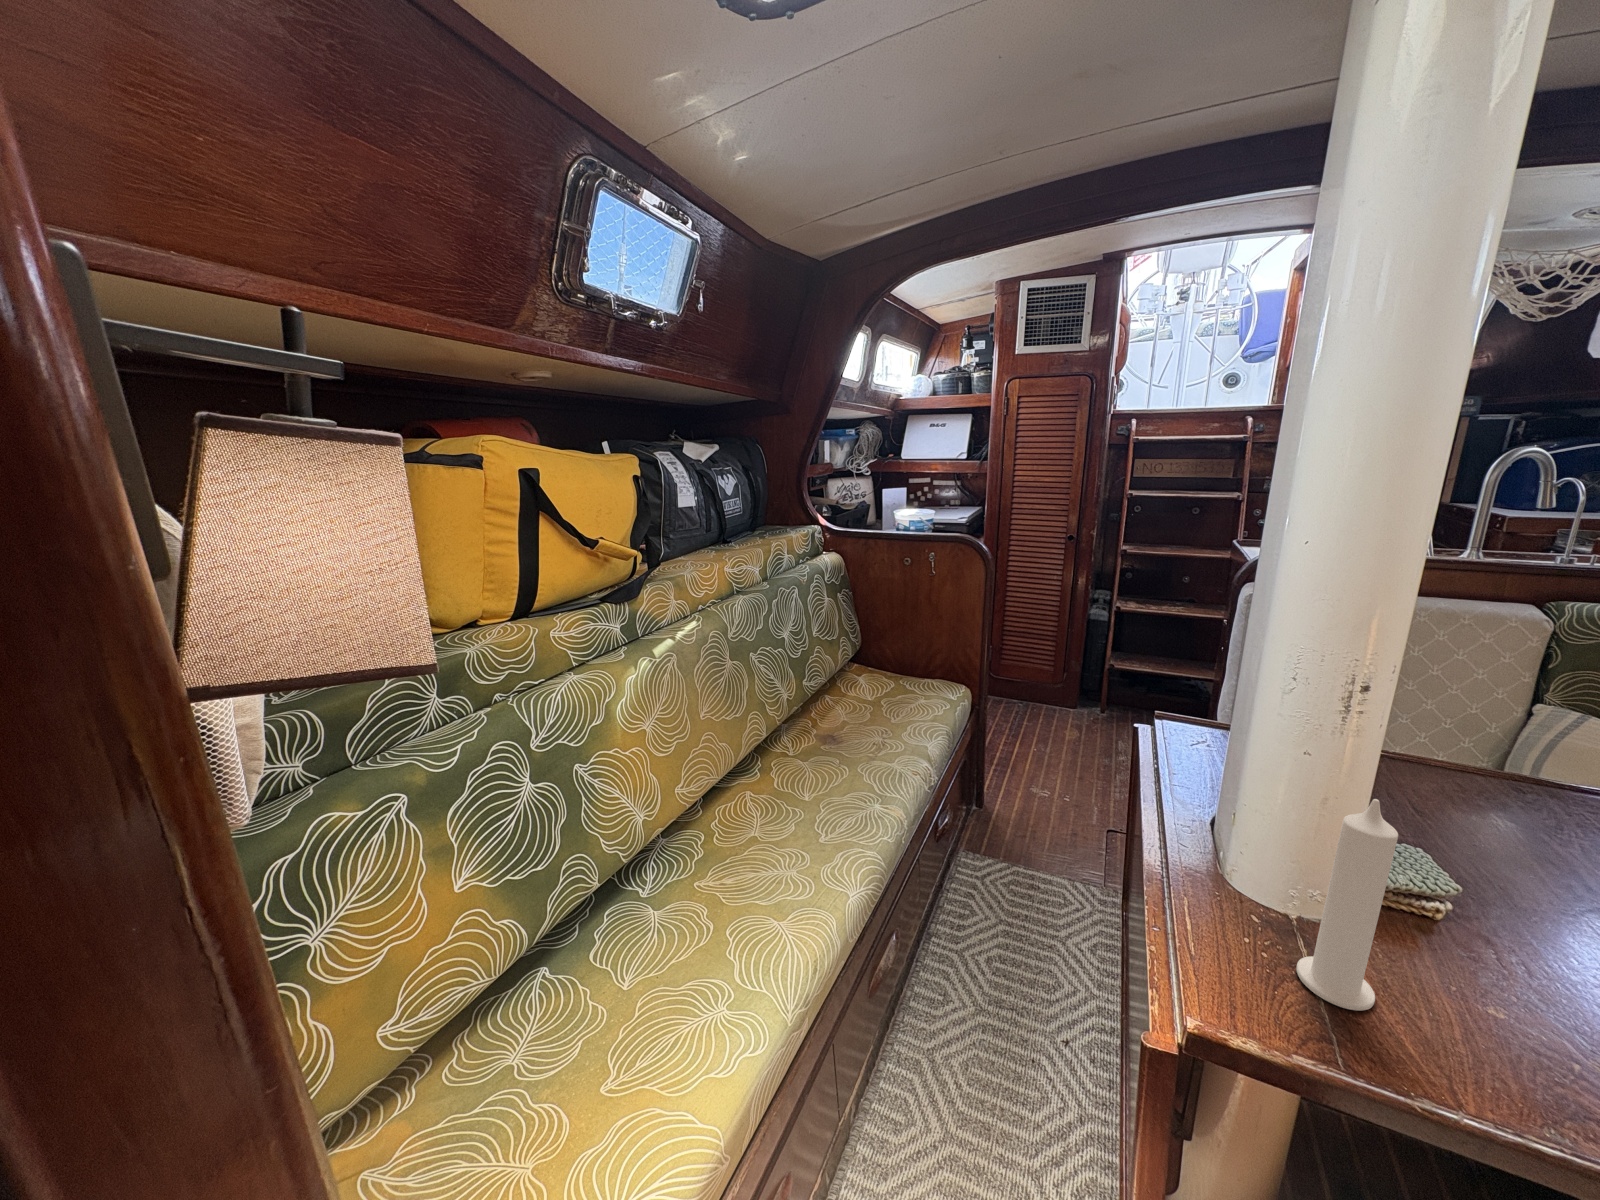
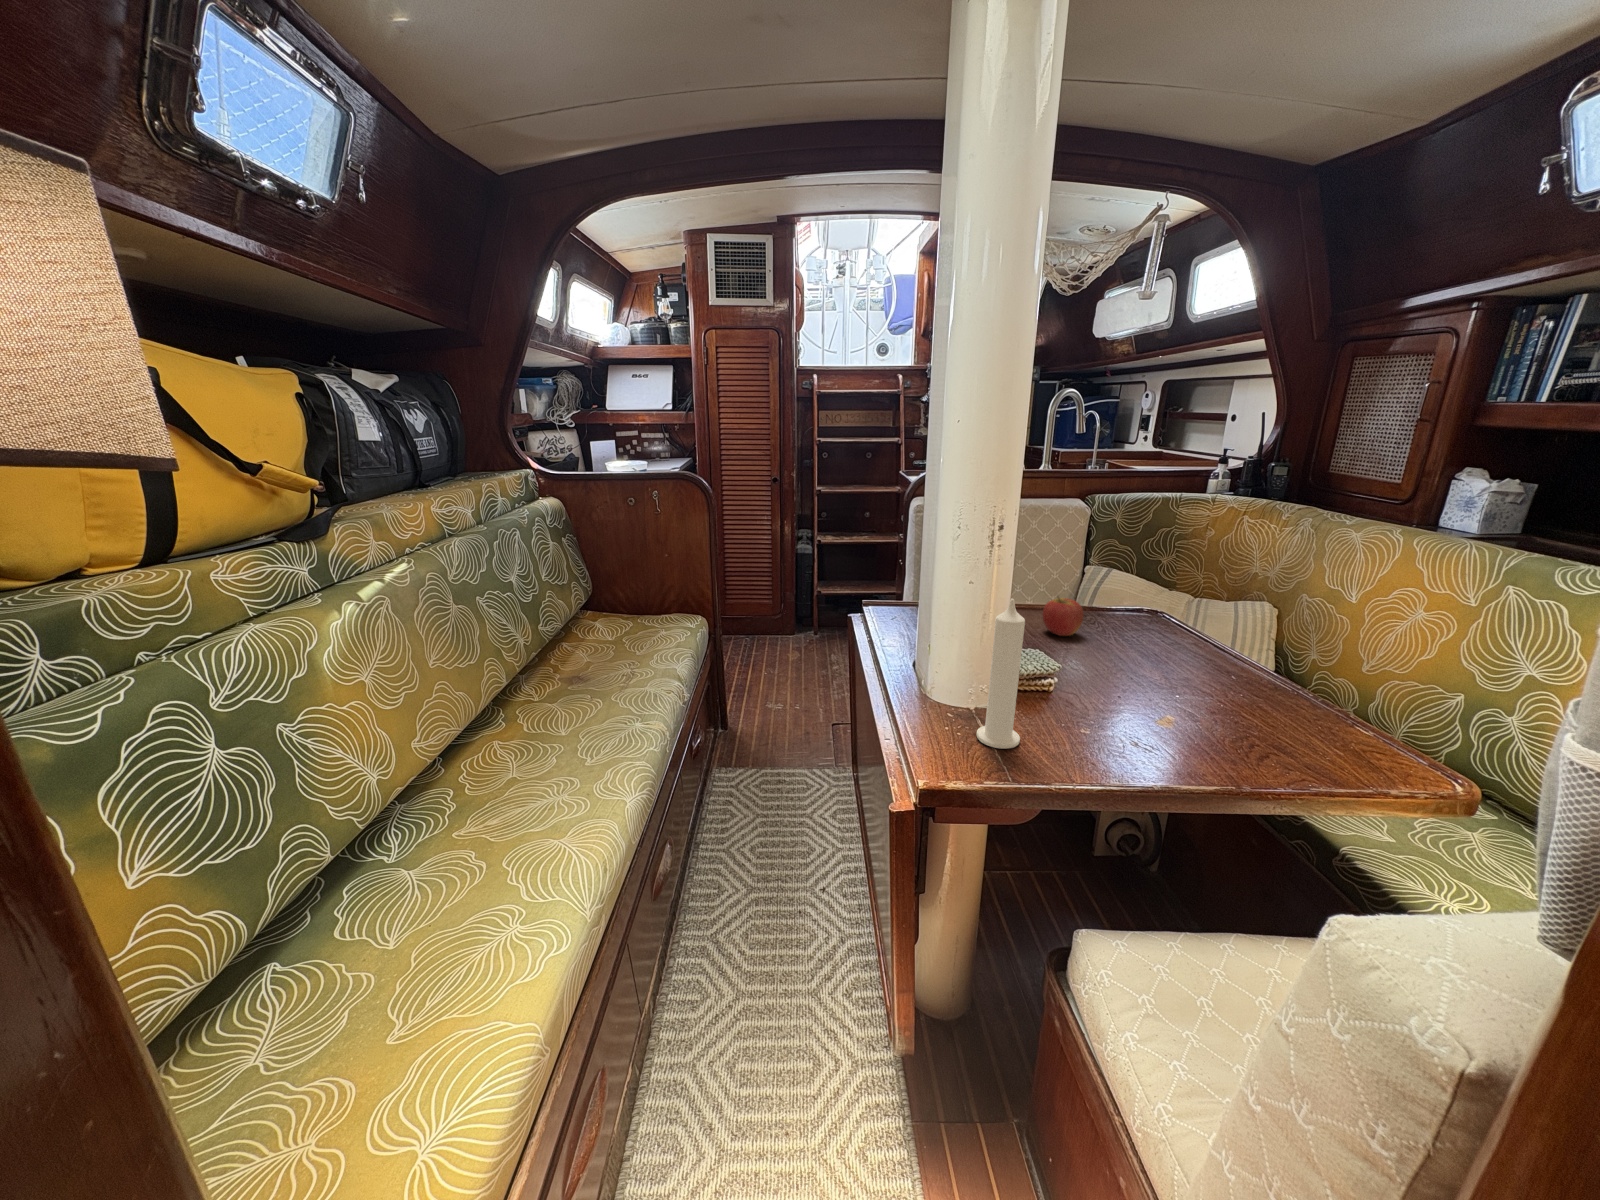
apple: none [1451,760,1536,825] -> present [1043,597,1084,636]

